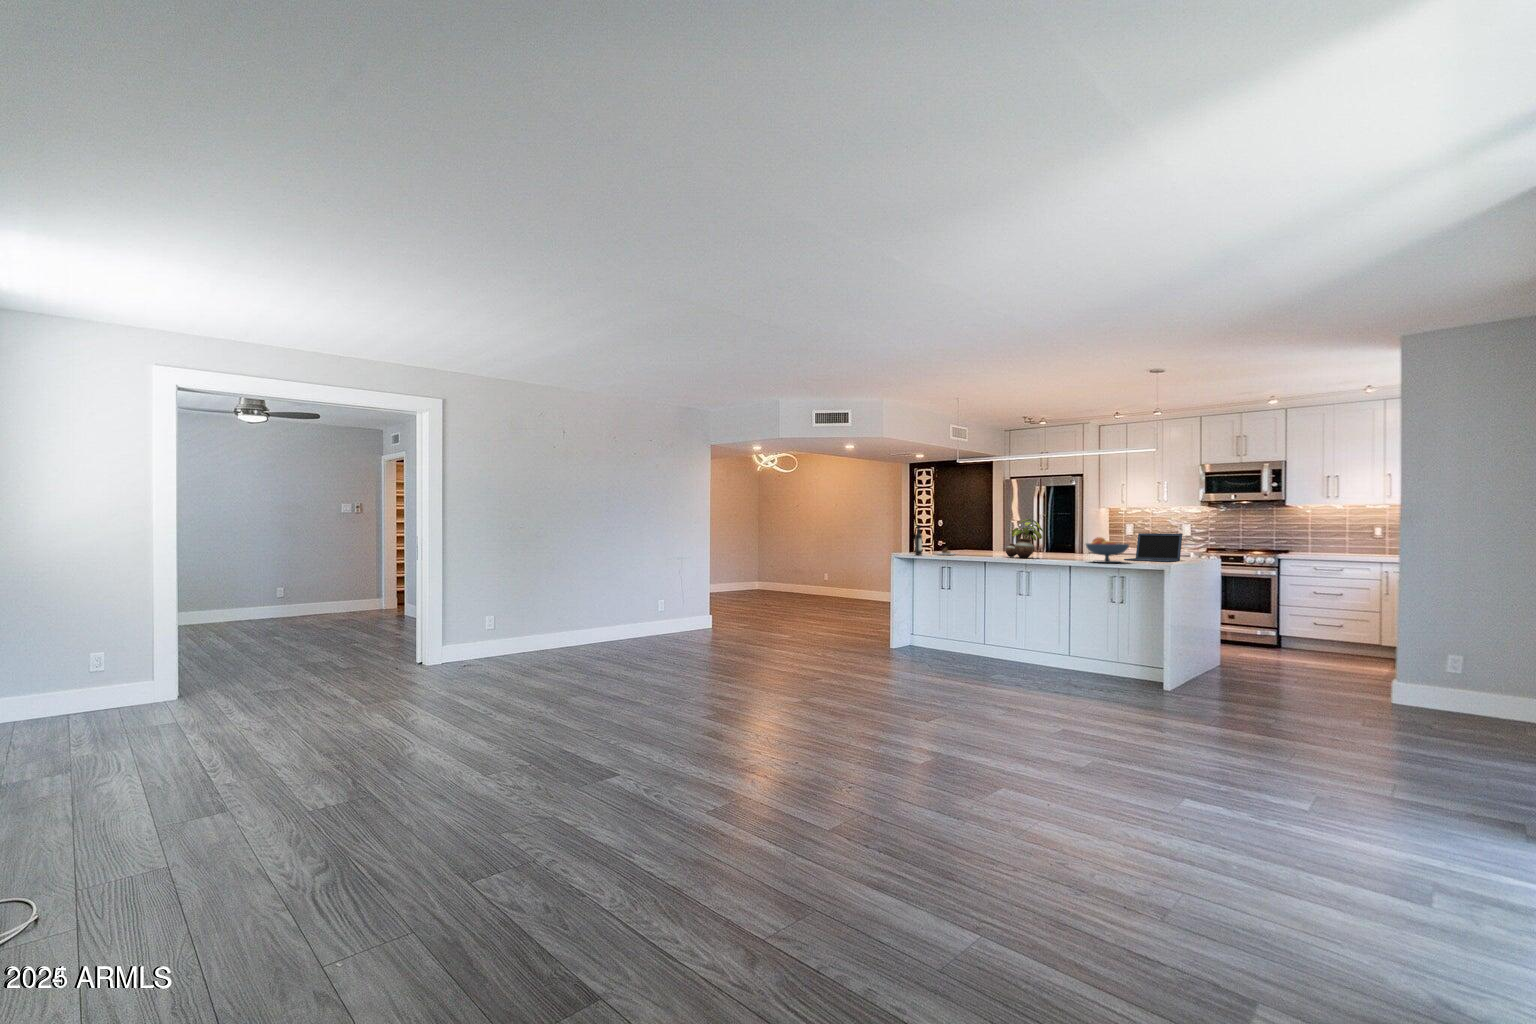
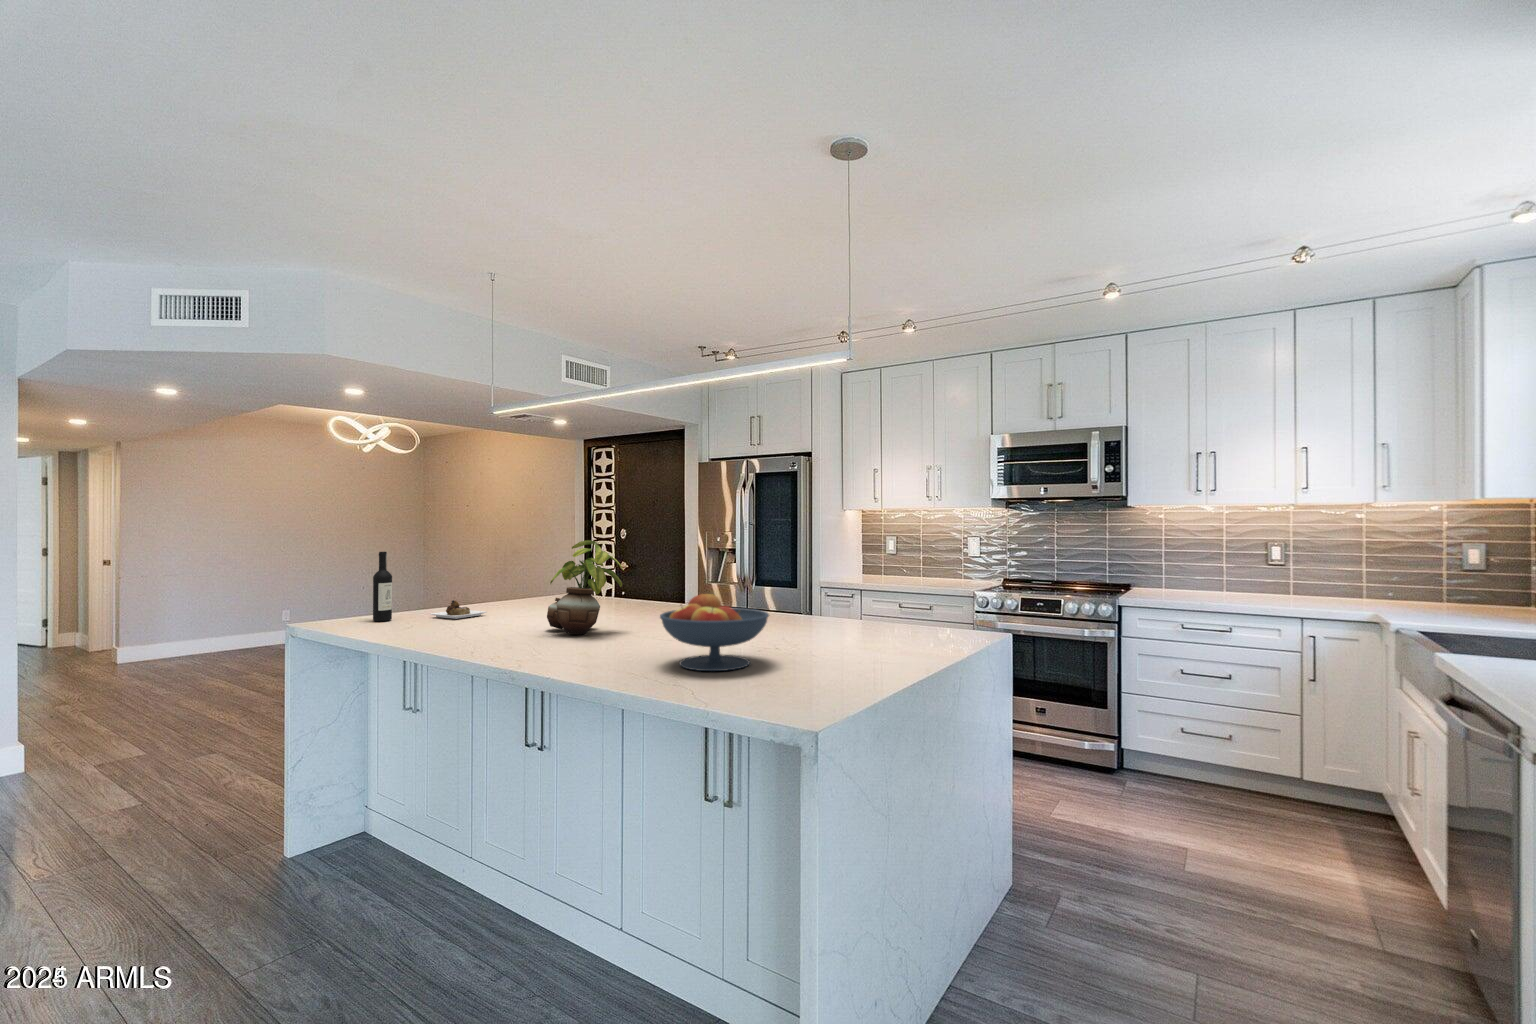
laptop: present [1124,533,1182,562] -> none [790,572,922,654]

